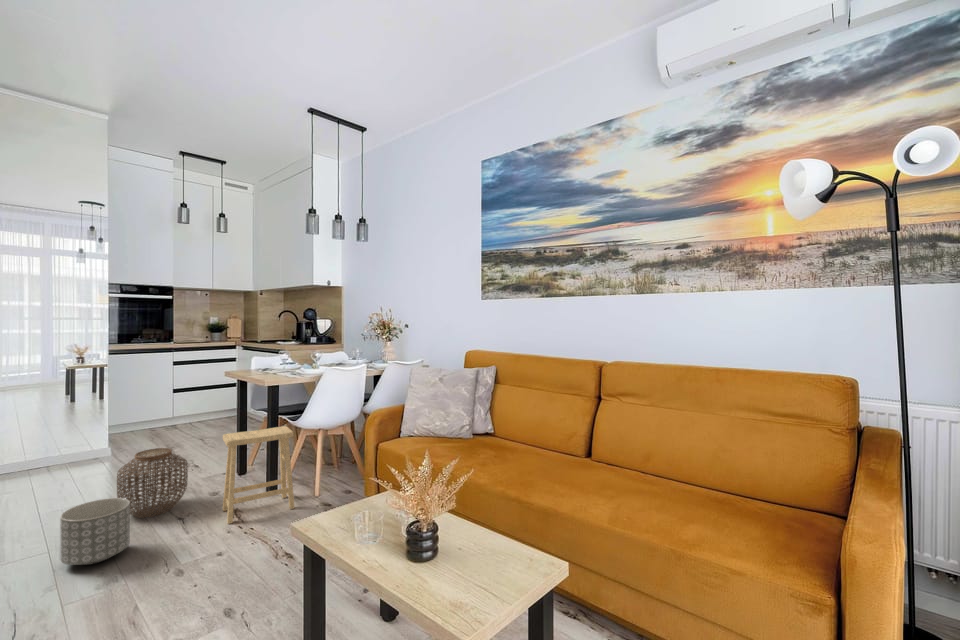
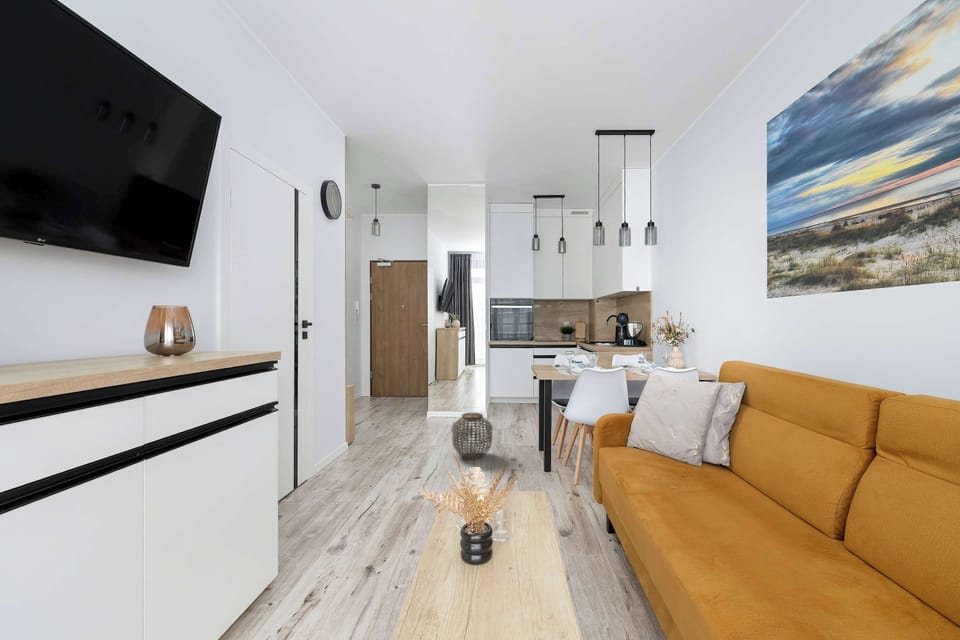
footstool: present [223,426,295,524] -> none [499,410,552,485]
planter: present [60,498,130,565] -> none [409,437,443,476]

